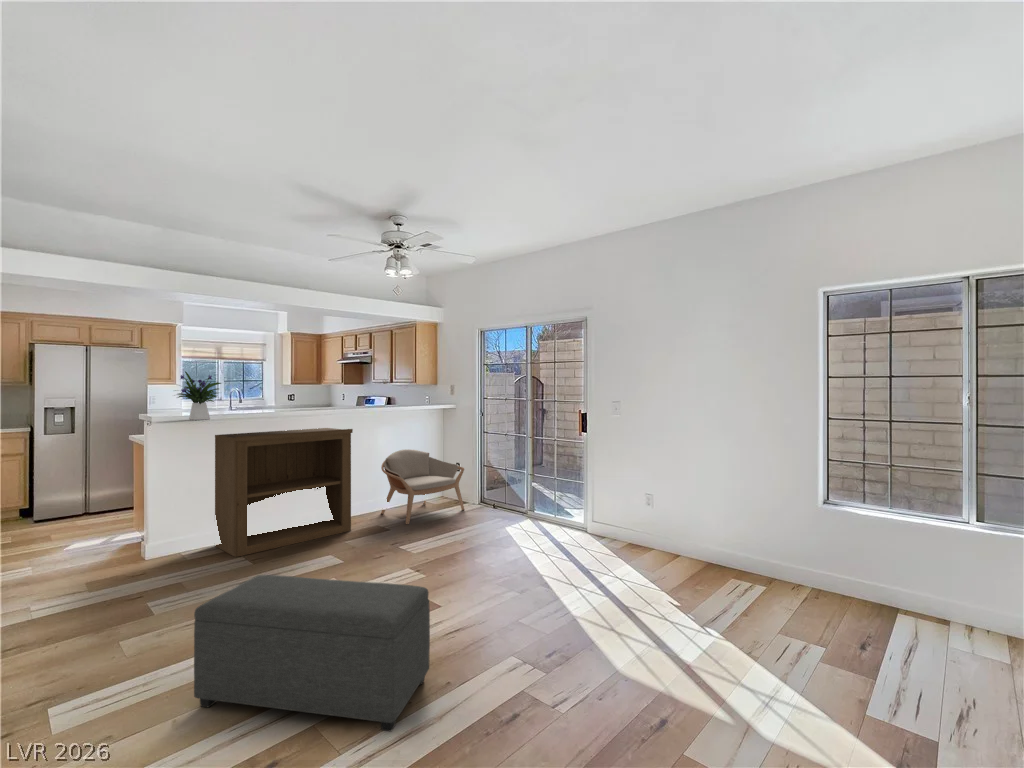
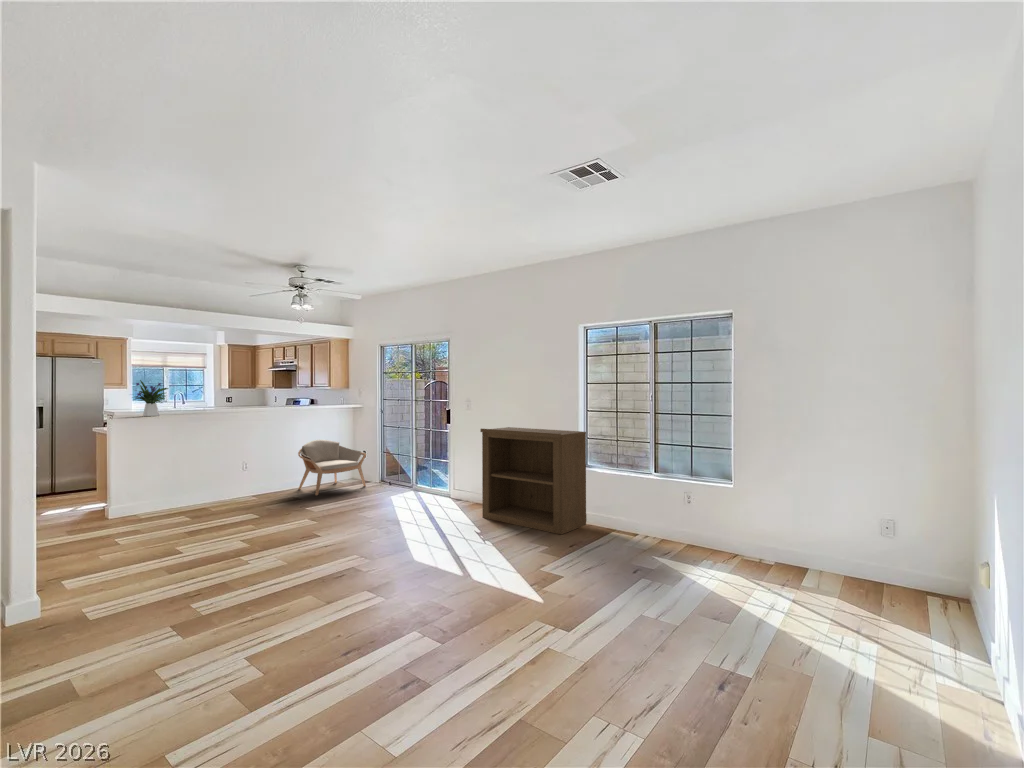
bookshelf: present [215,428,353,557] -> present [480,427,587,534]
ottoman: present [194,575,430,732] -> none [154,509,300,585]

